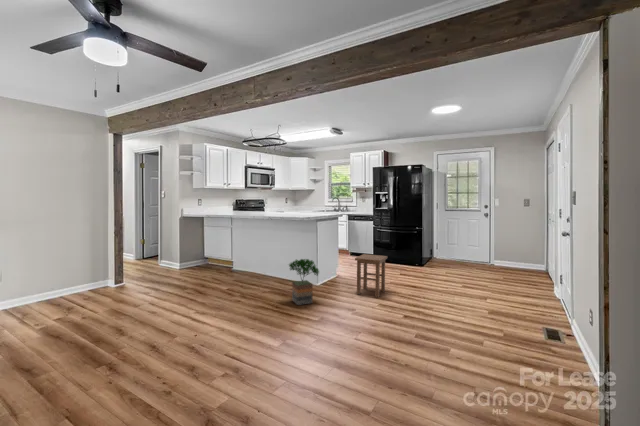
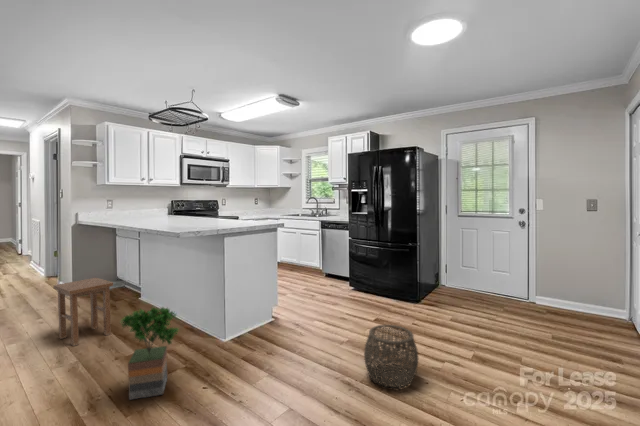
stool: present [355,254,387,297] -> present [54,278,113,346]
woven basket: none [410,268,440,298] -> present [364,325,418,388]

